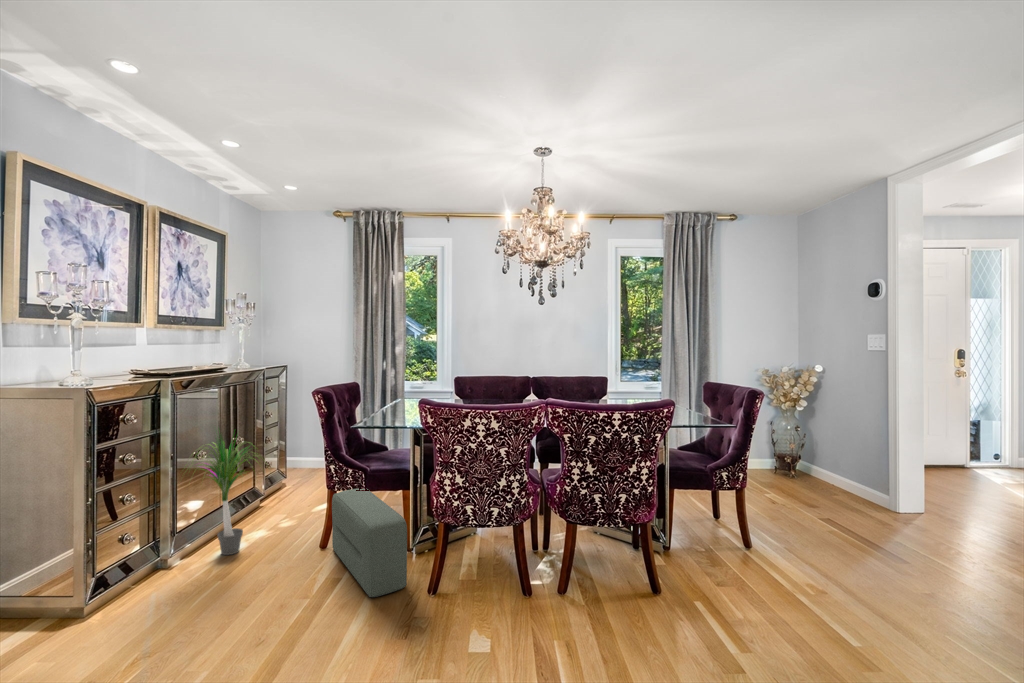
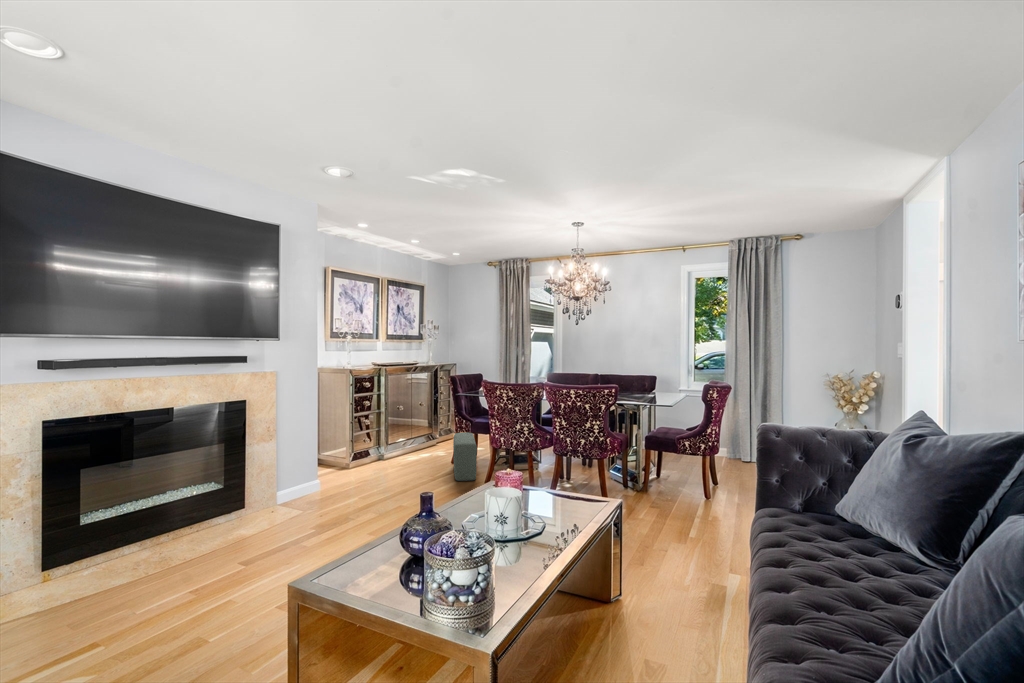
potted plant: present [190,436,253,555] -> none [385,392,430,460]

